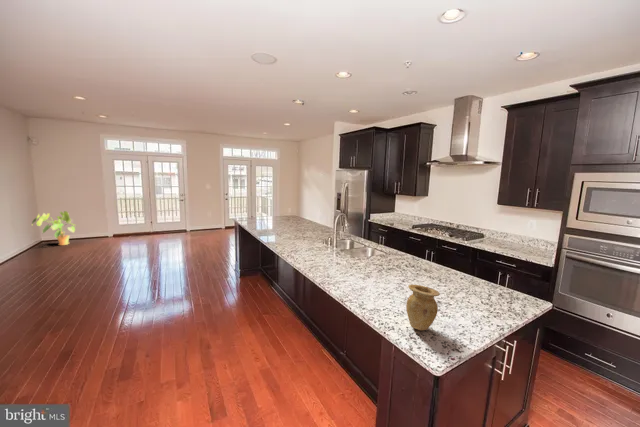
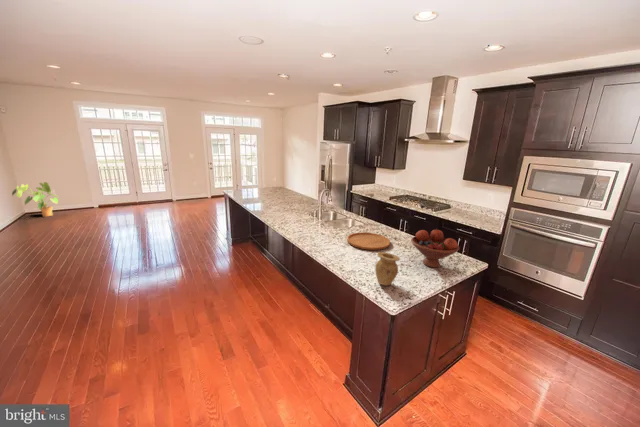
fruit bowl: none [449,257,516,307] -> present [411,230,459,268]
cutting board: none [367,262,420,283] -> present [347,232,390,250]

